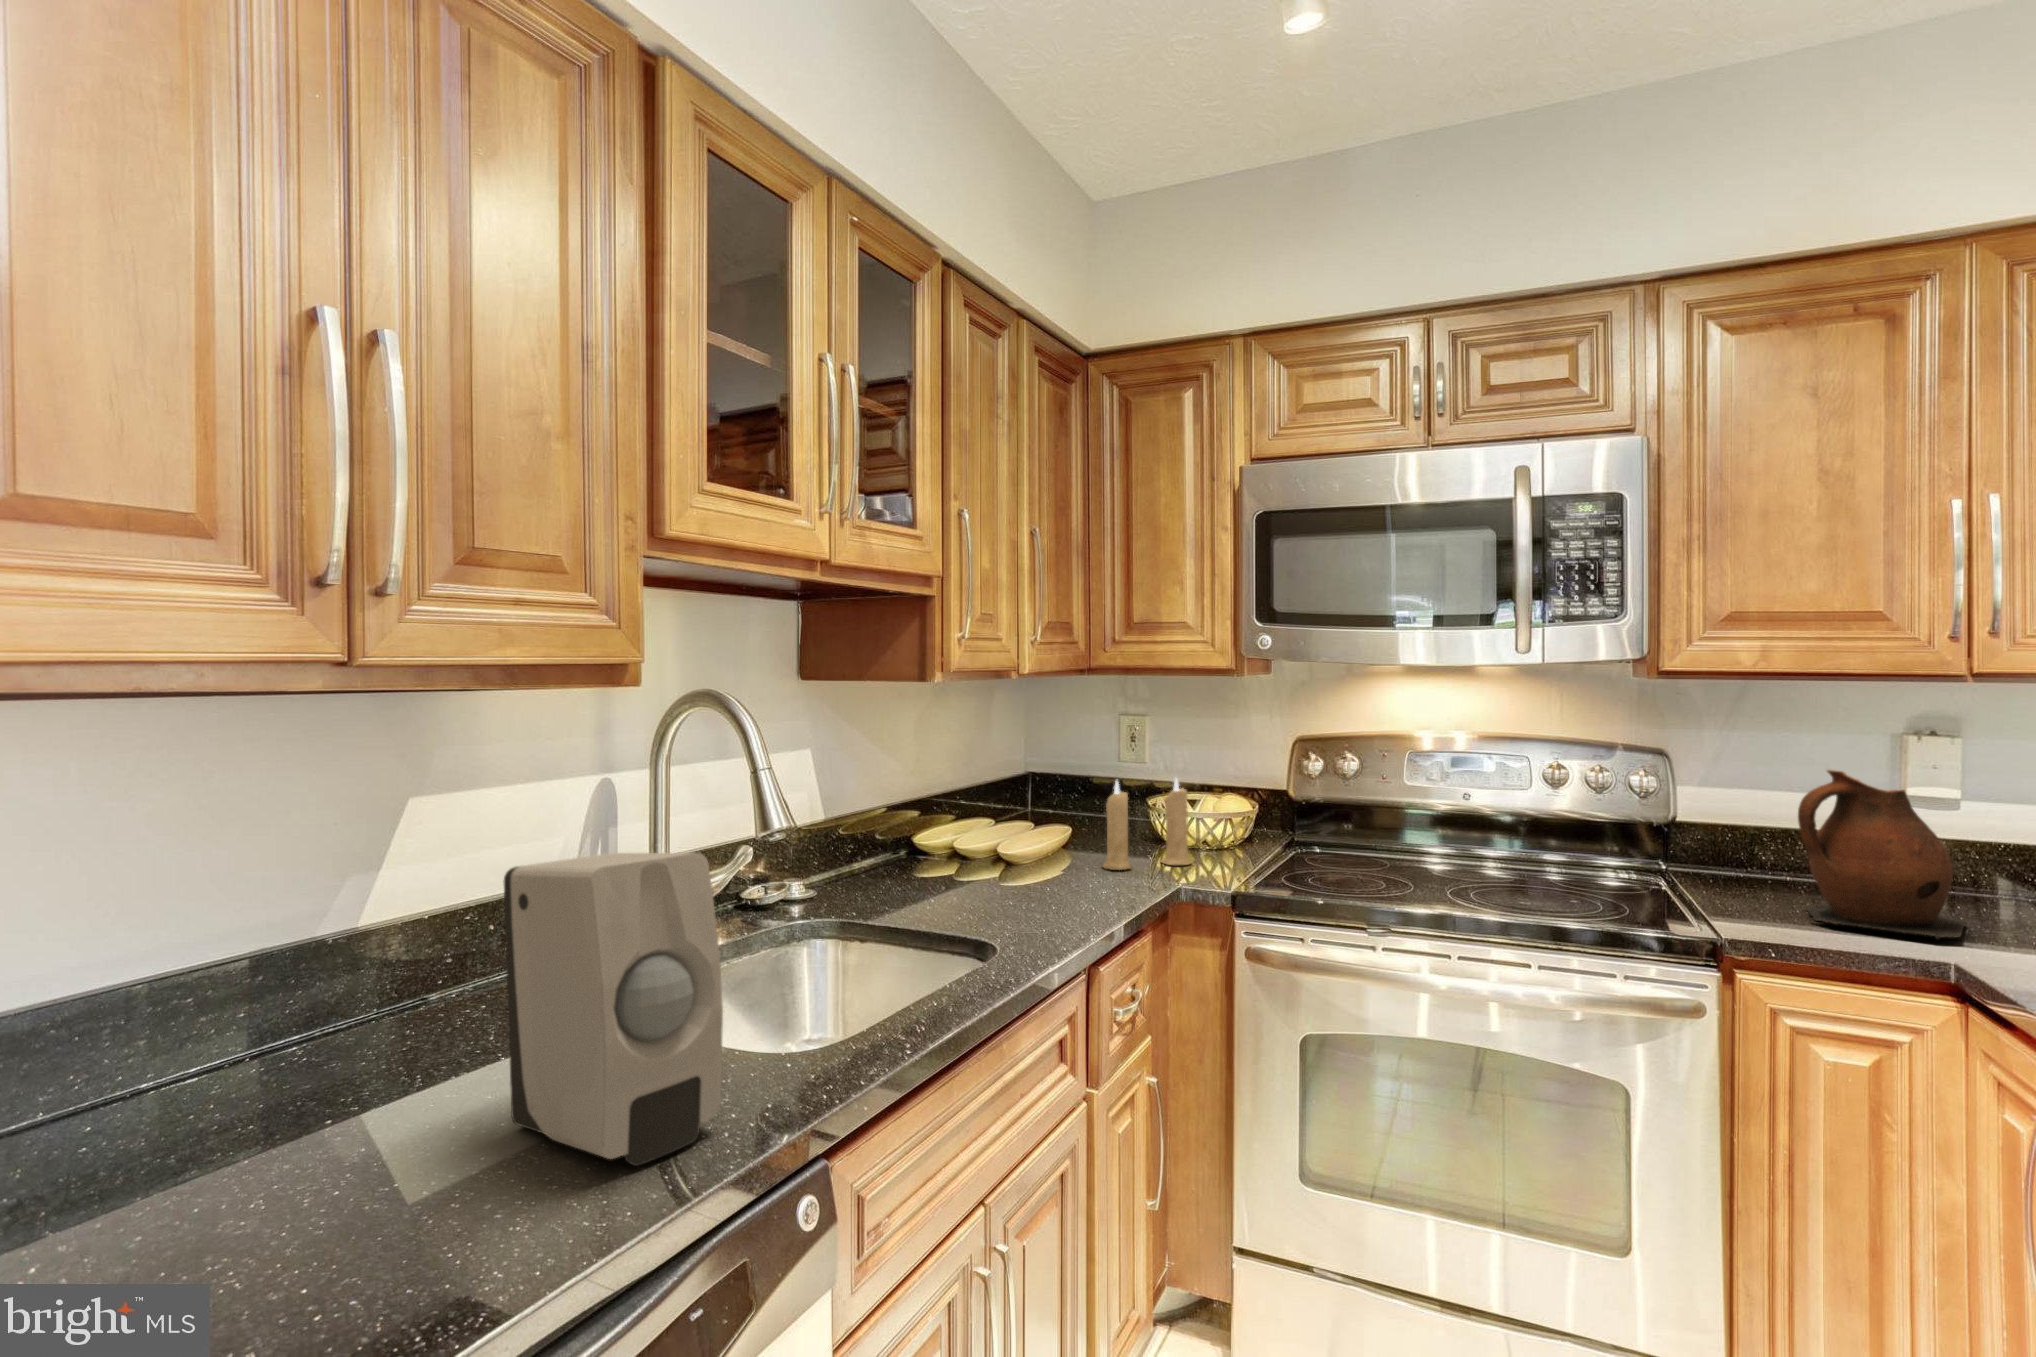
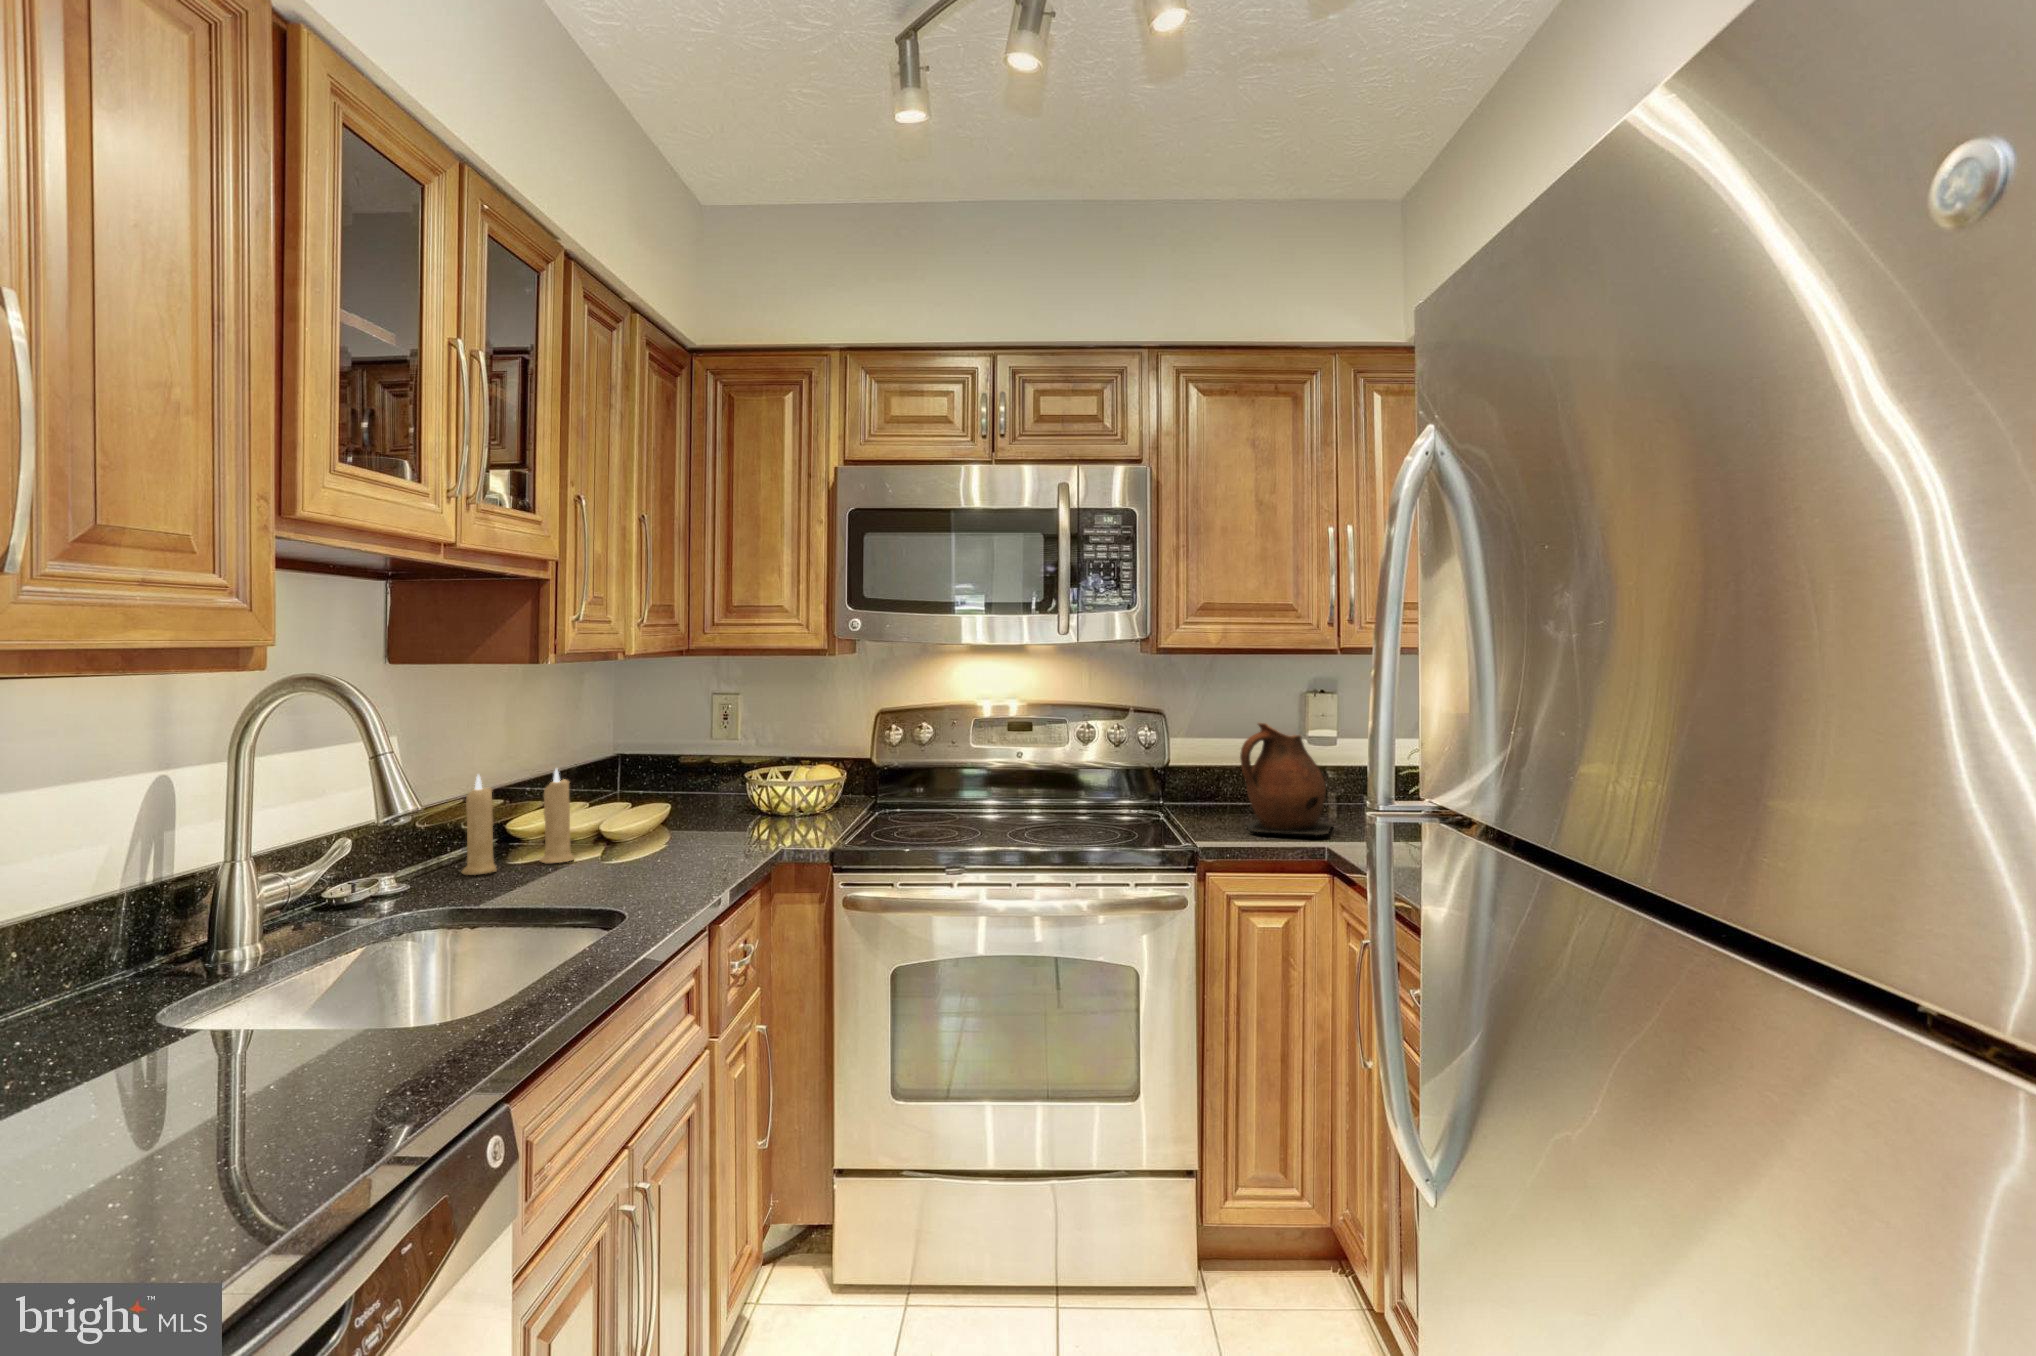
candle: present [1102,778,1191,870] -> present [462,769,574,875]
soap dispenser: present [503,853,723,1166] -> none [130,835,401,1129]

